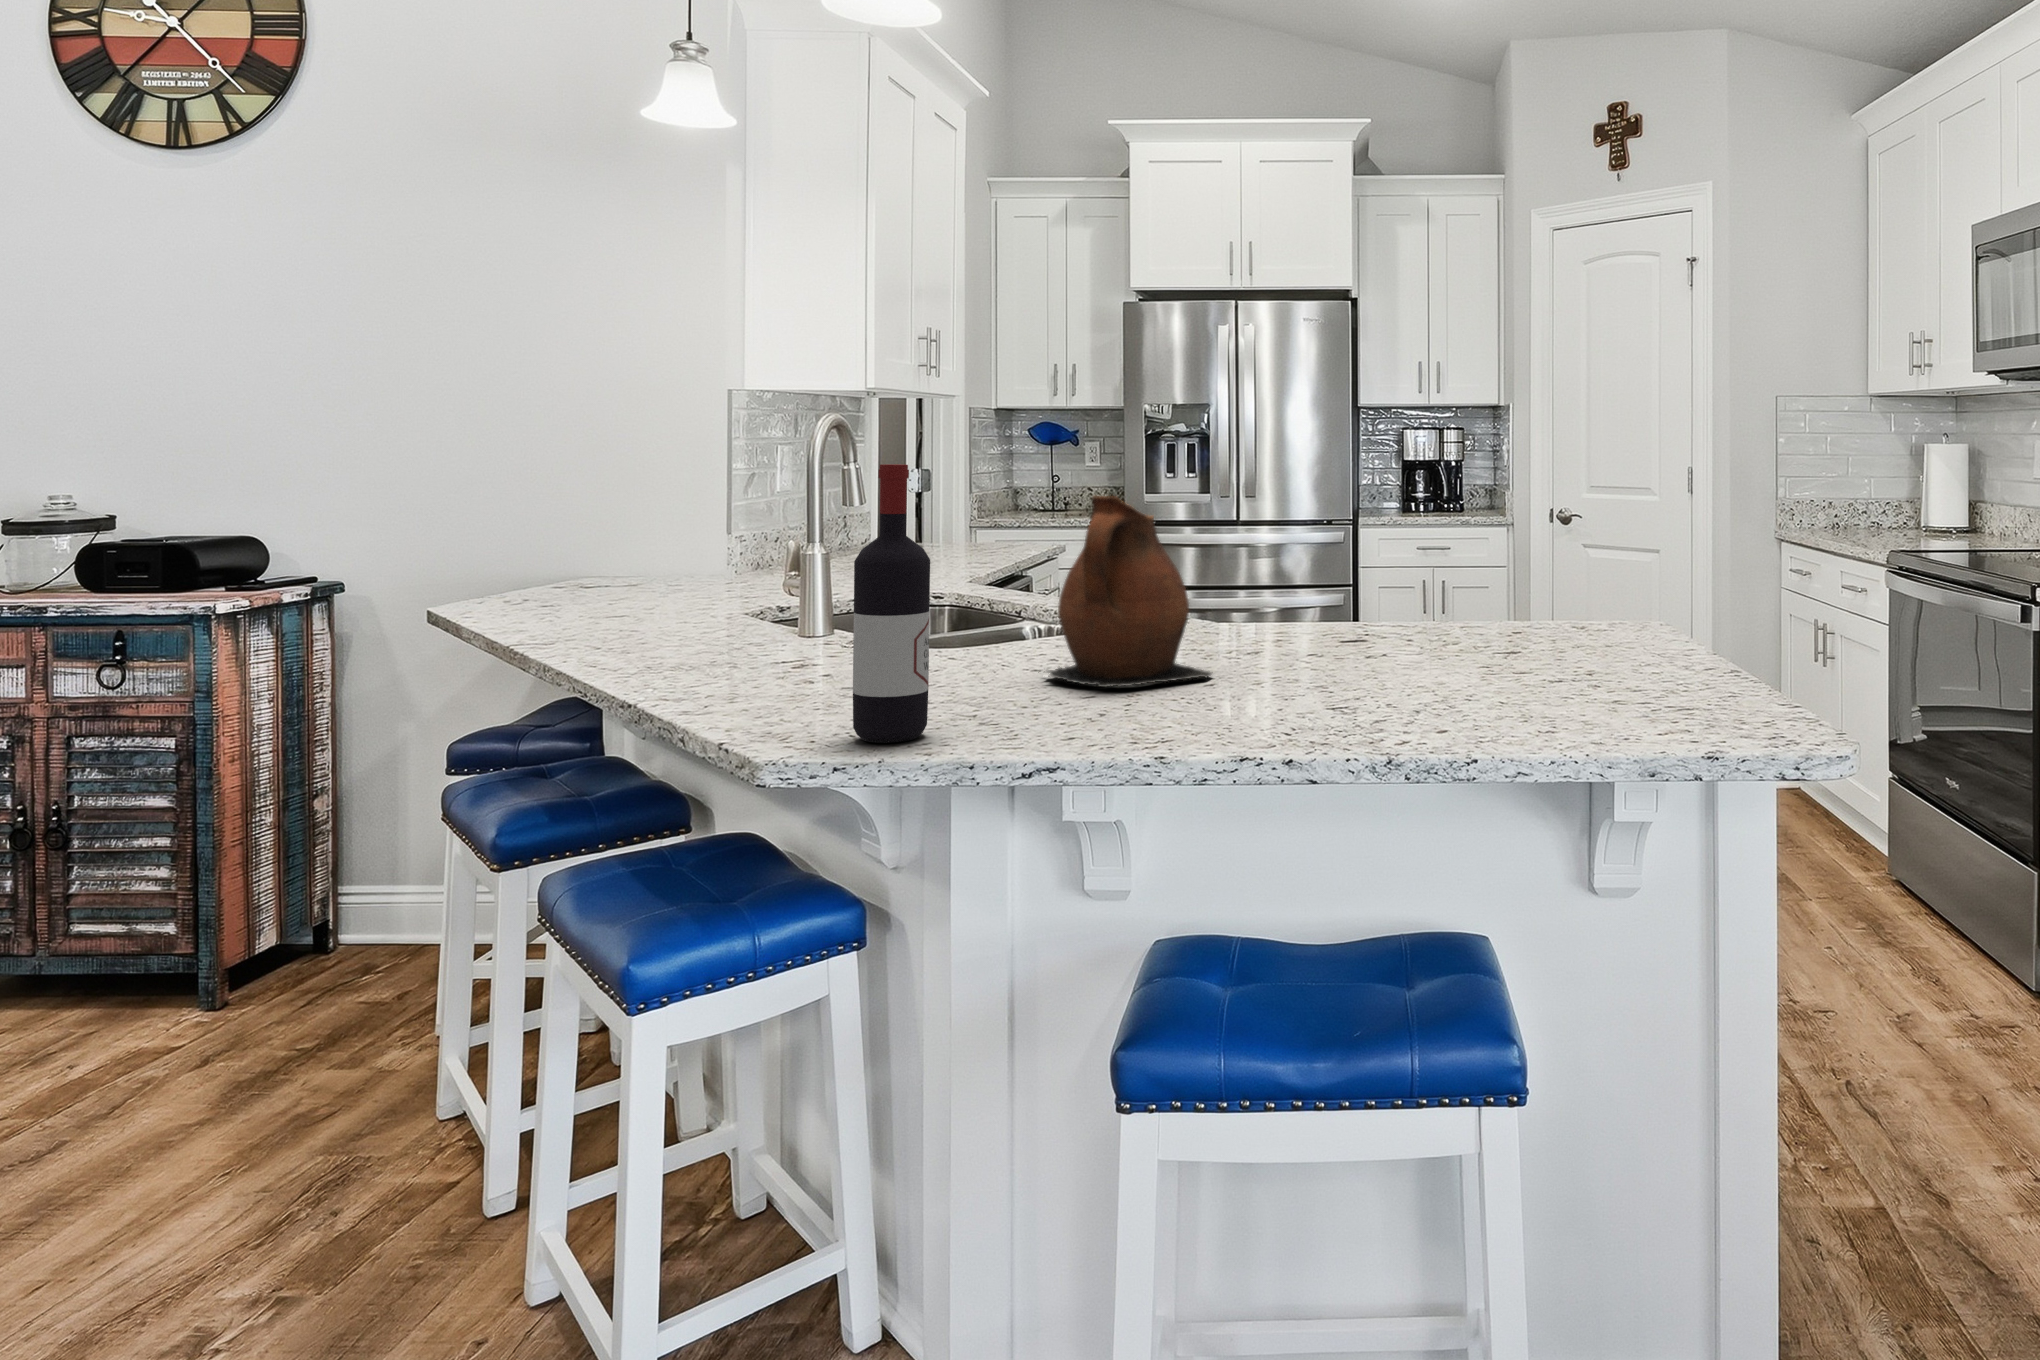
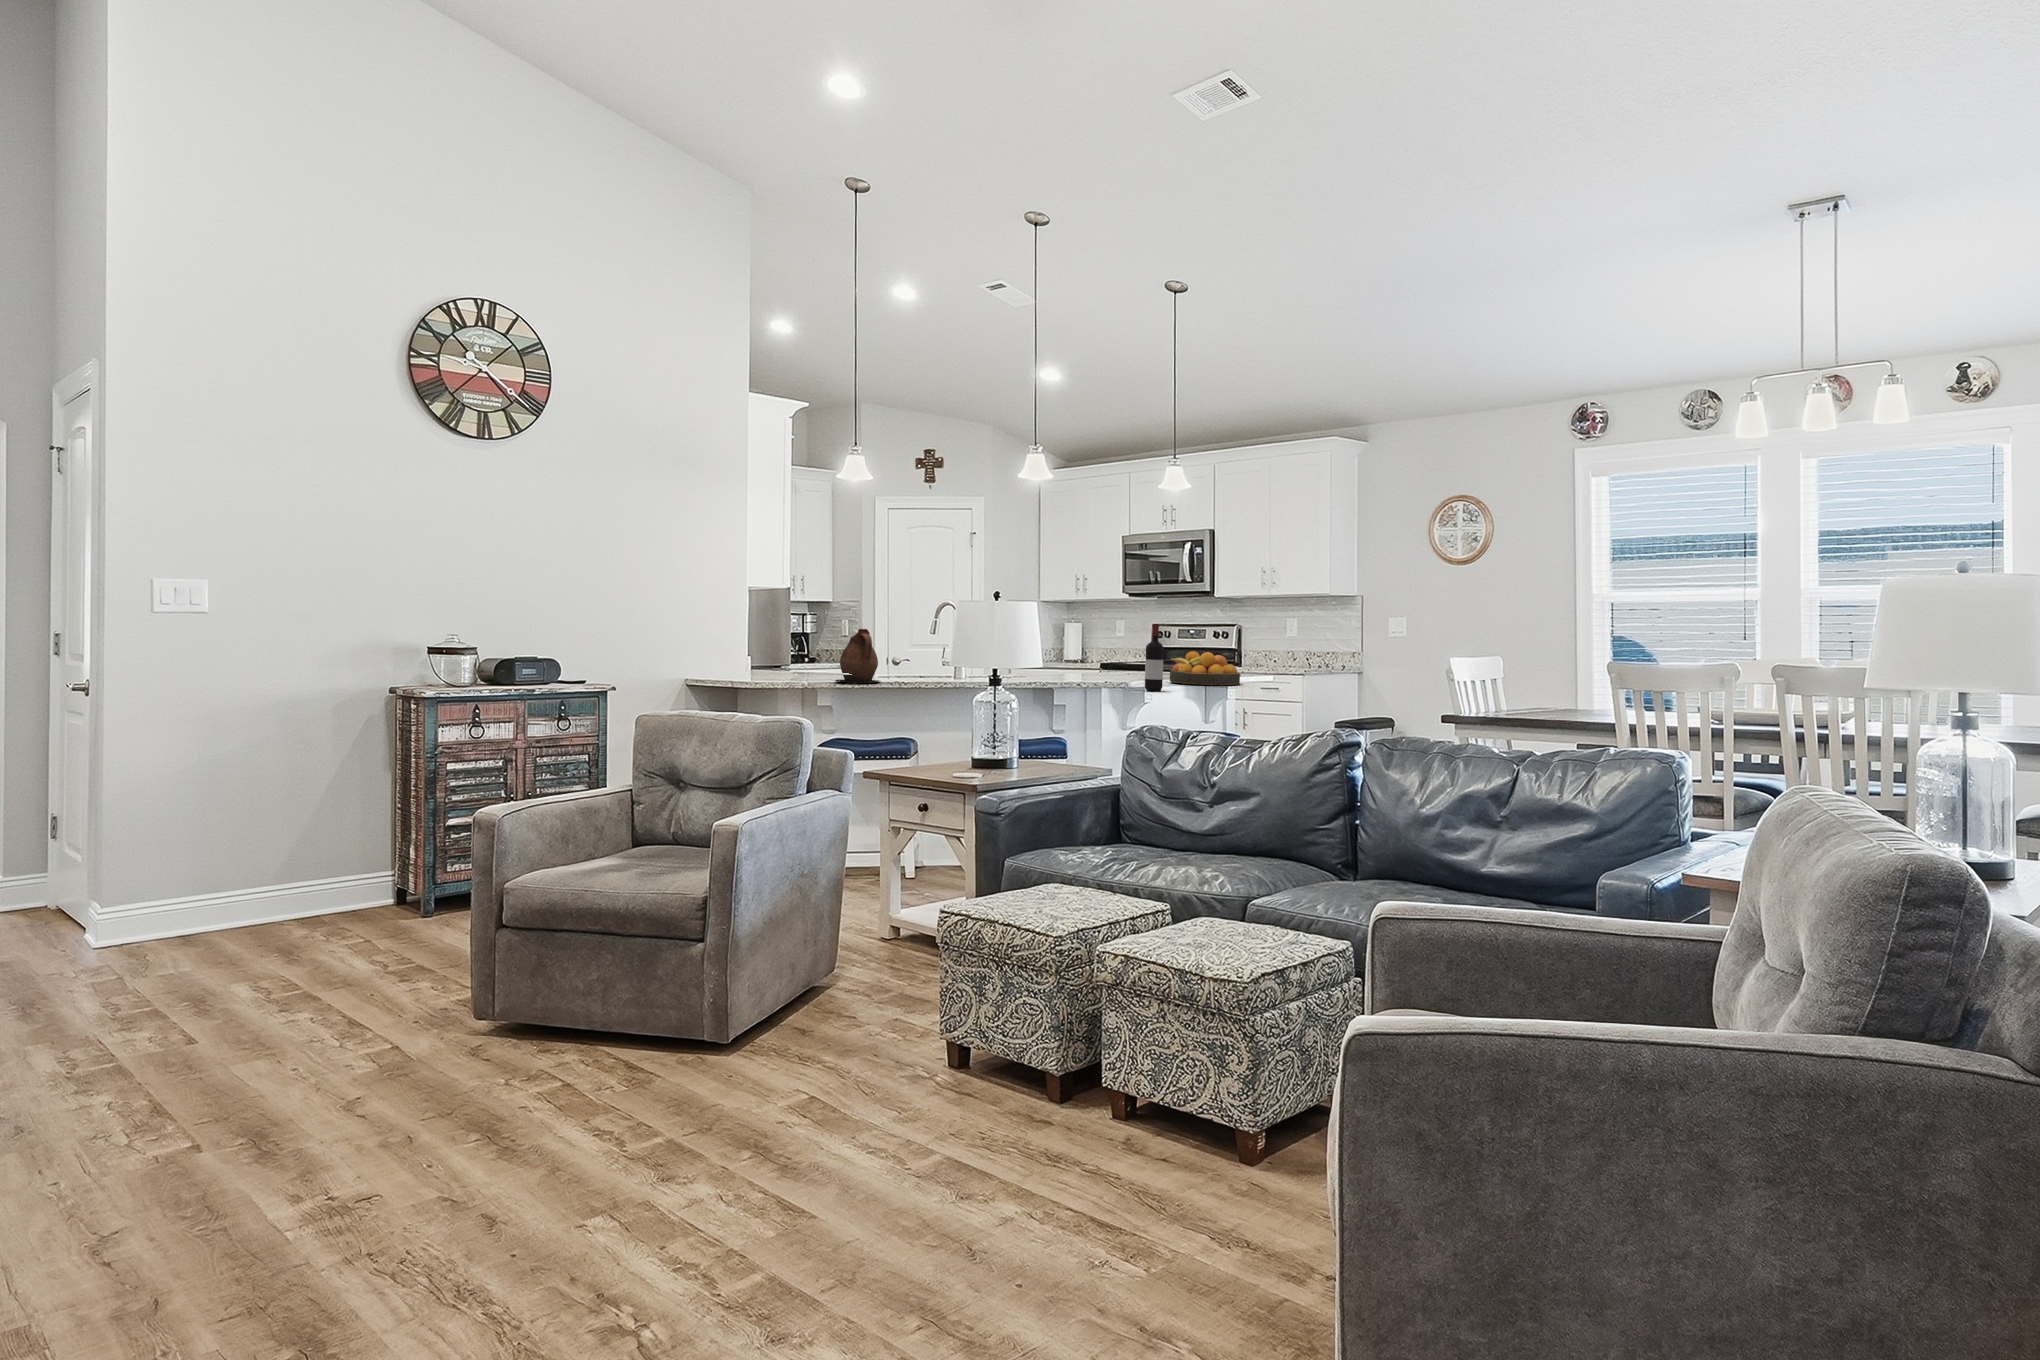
ceramic pitcher: present [1046,496,1212,687] -> present [835,629,879,683]
fruit bowl: none [1303,566,1584,724] -> present [1169,651,1240,685]

